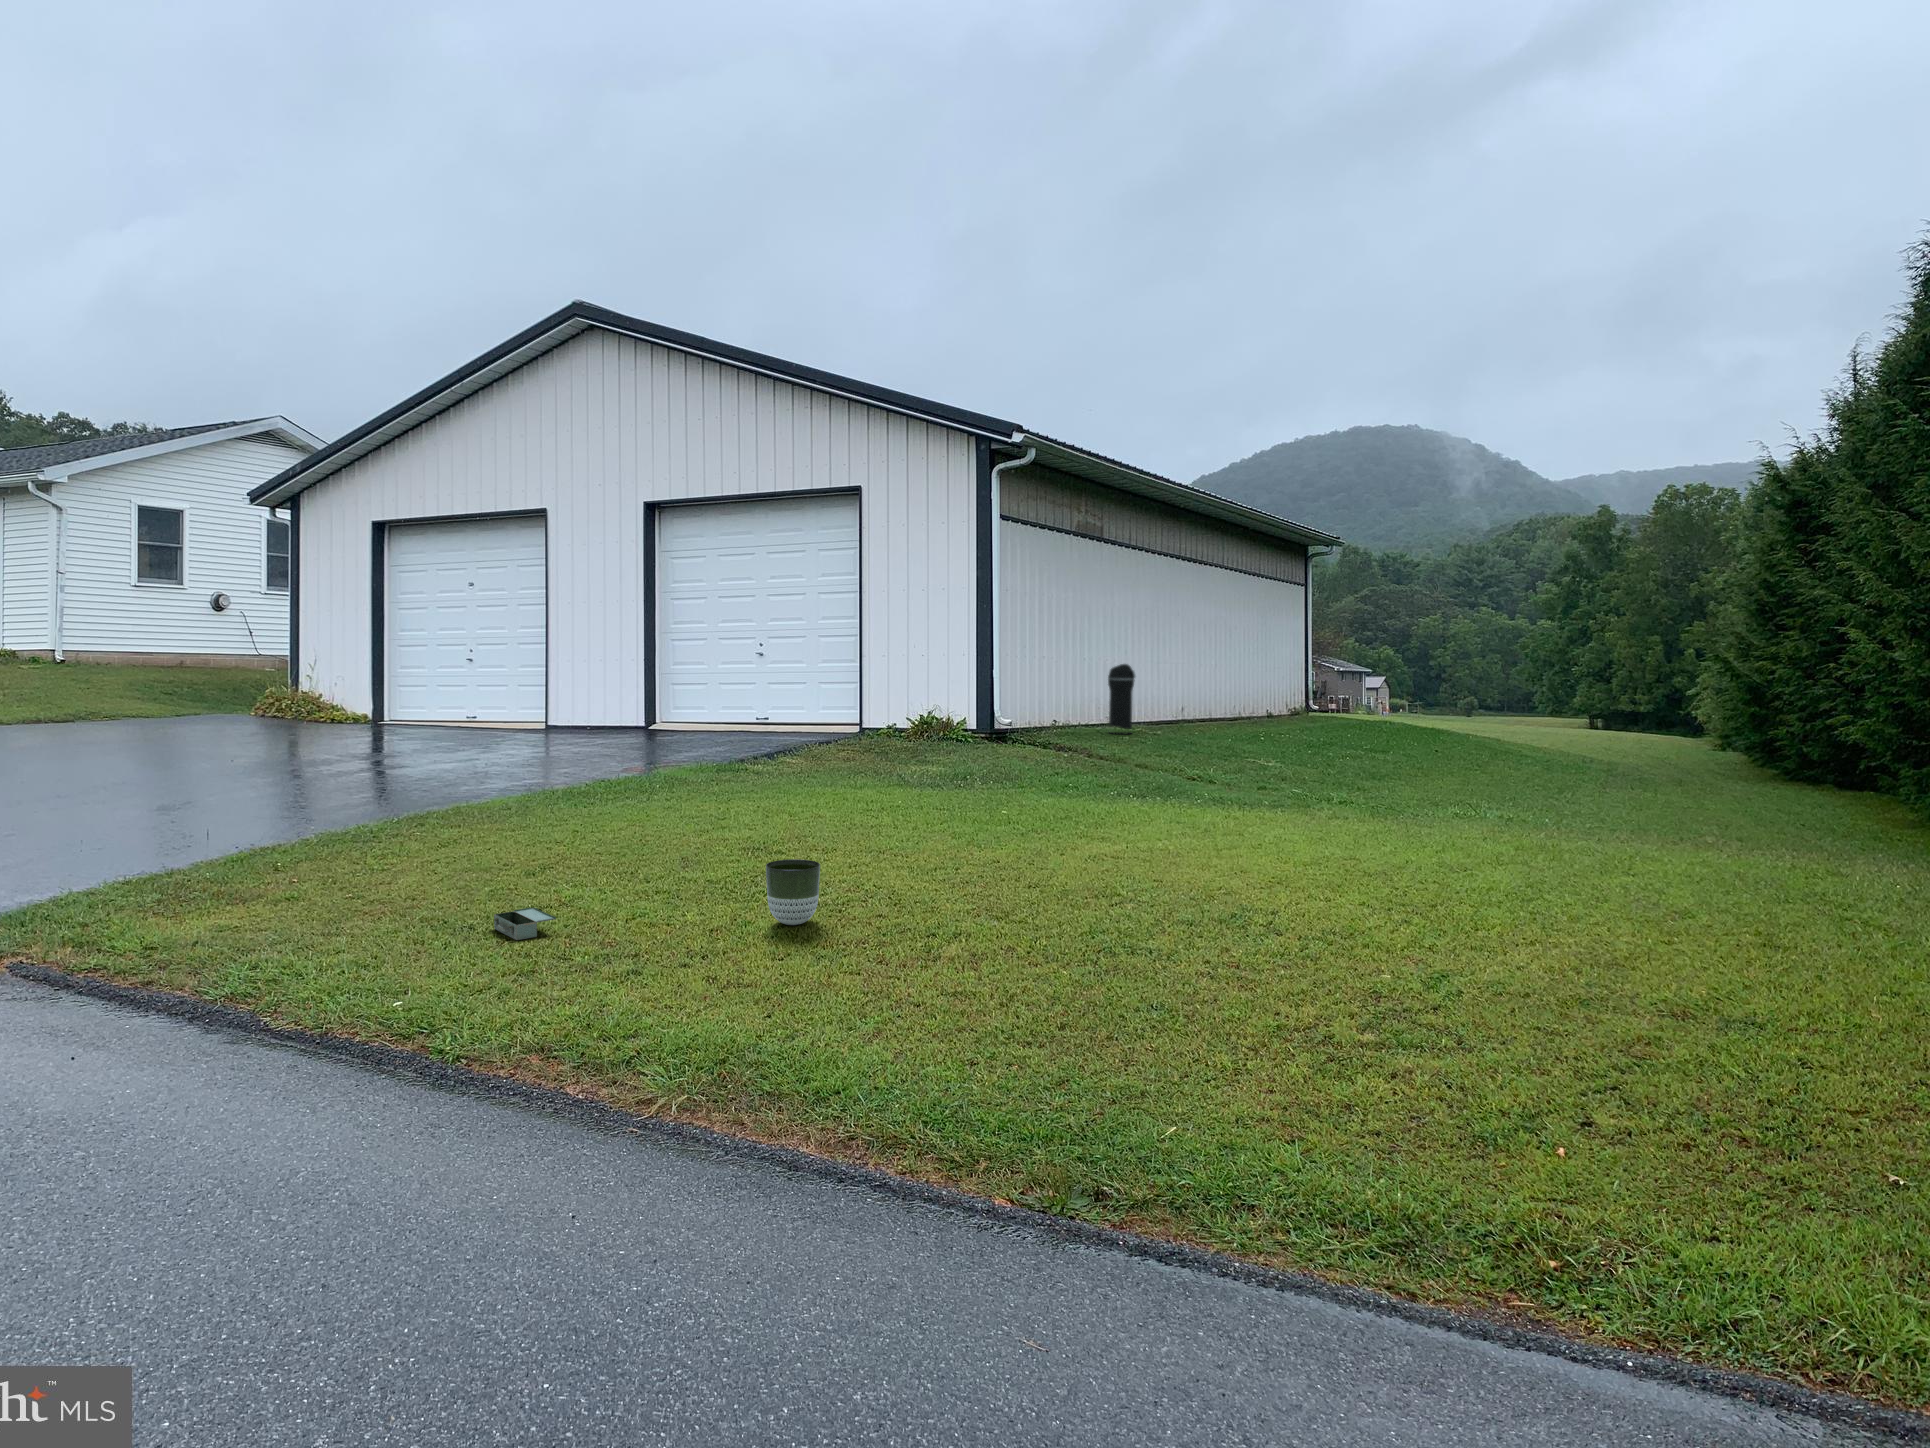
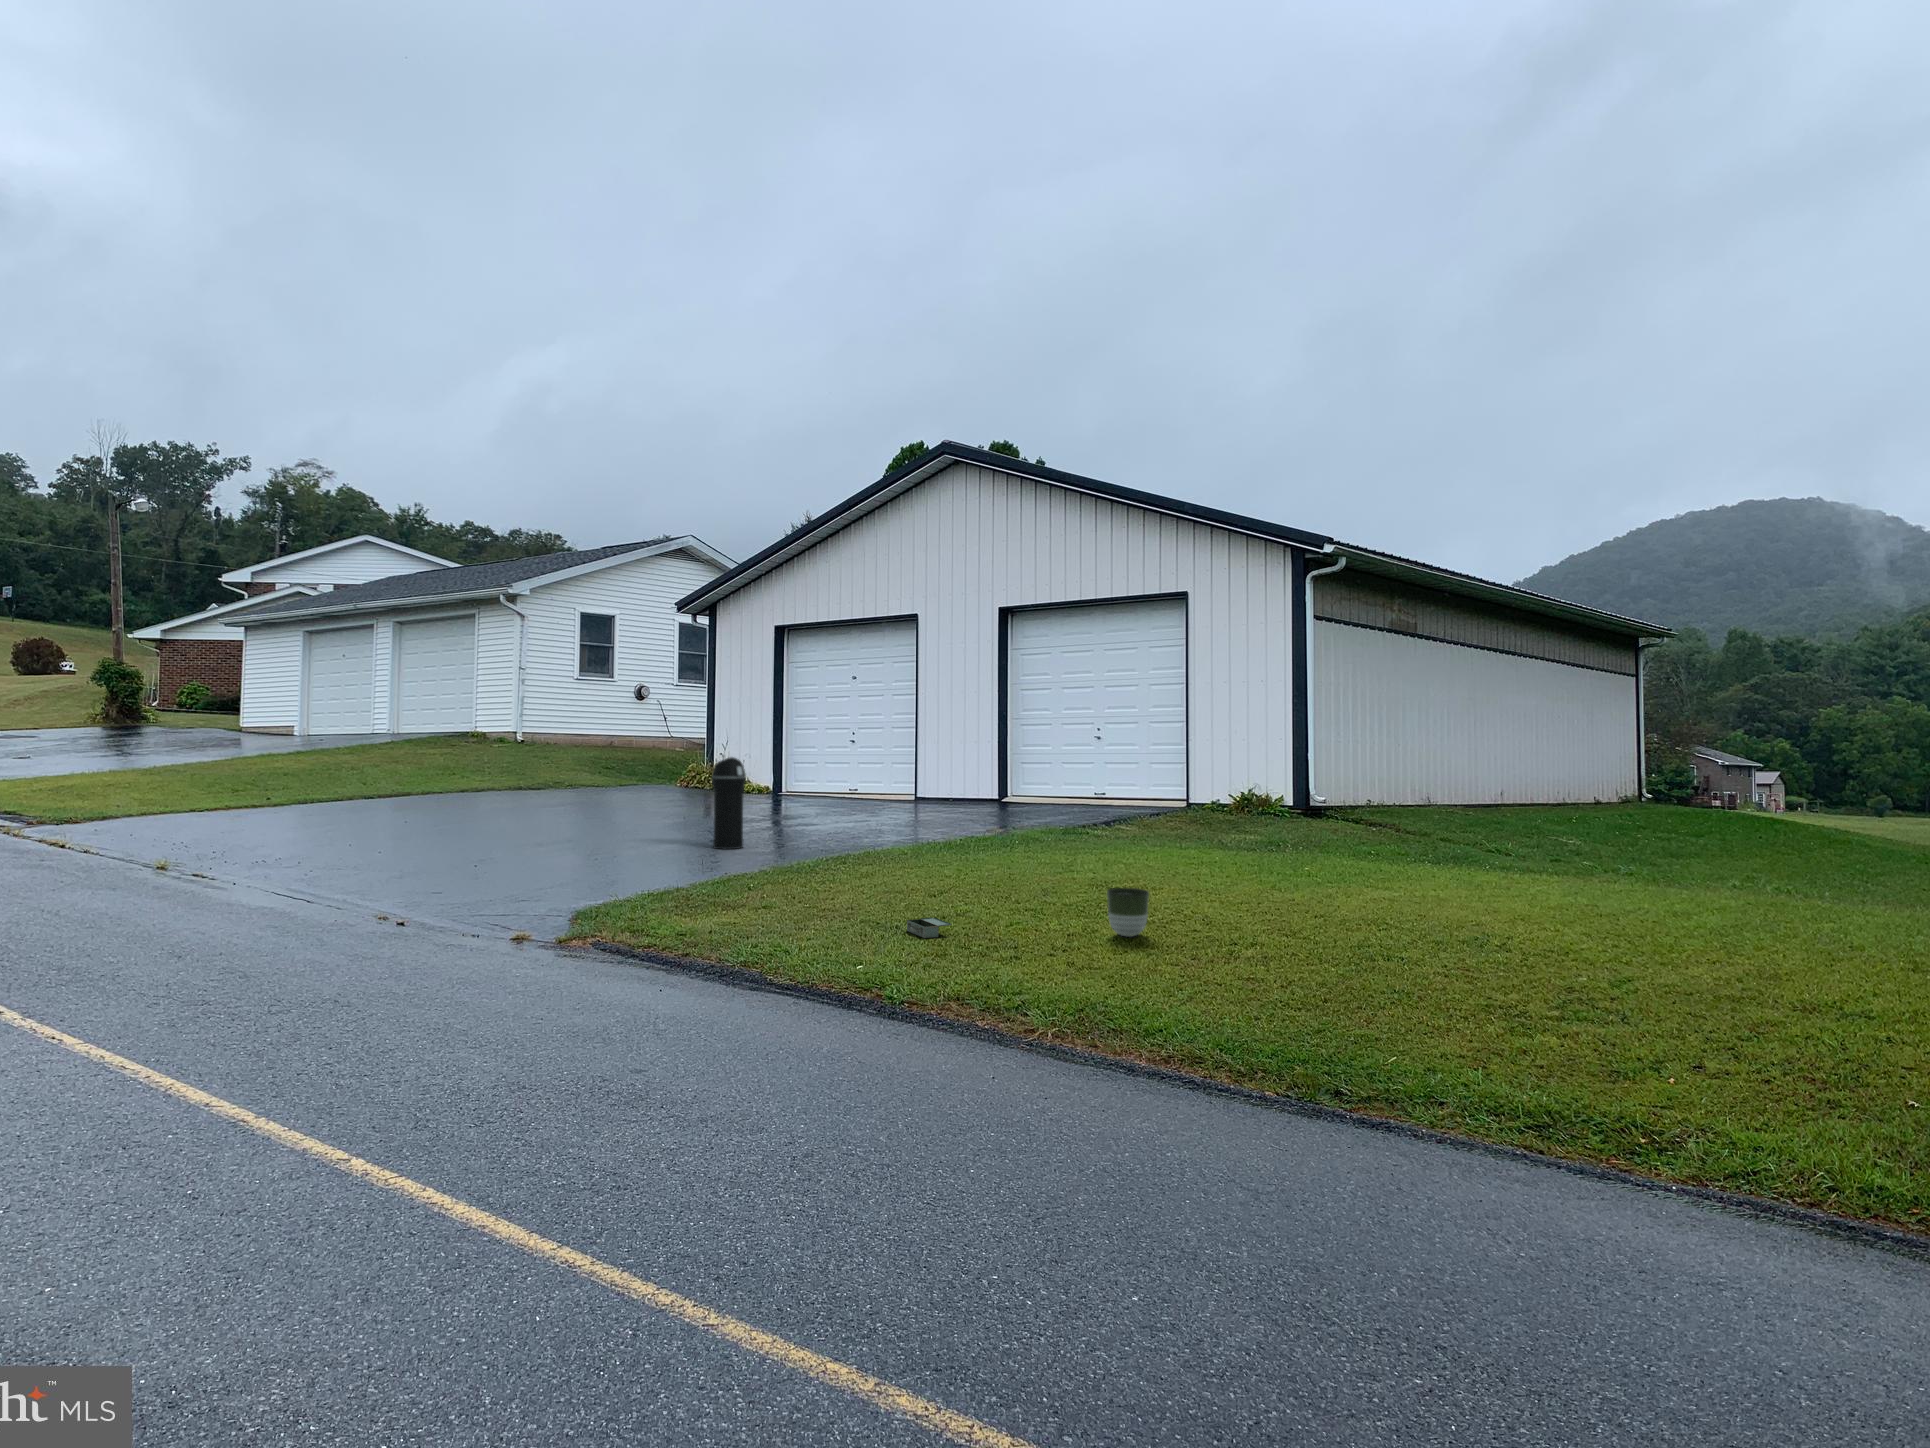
trash can: present [1108,664,1136,735] -> present [712,757,746,849]

